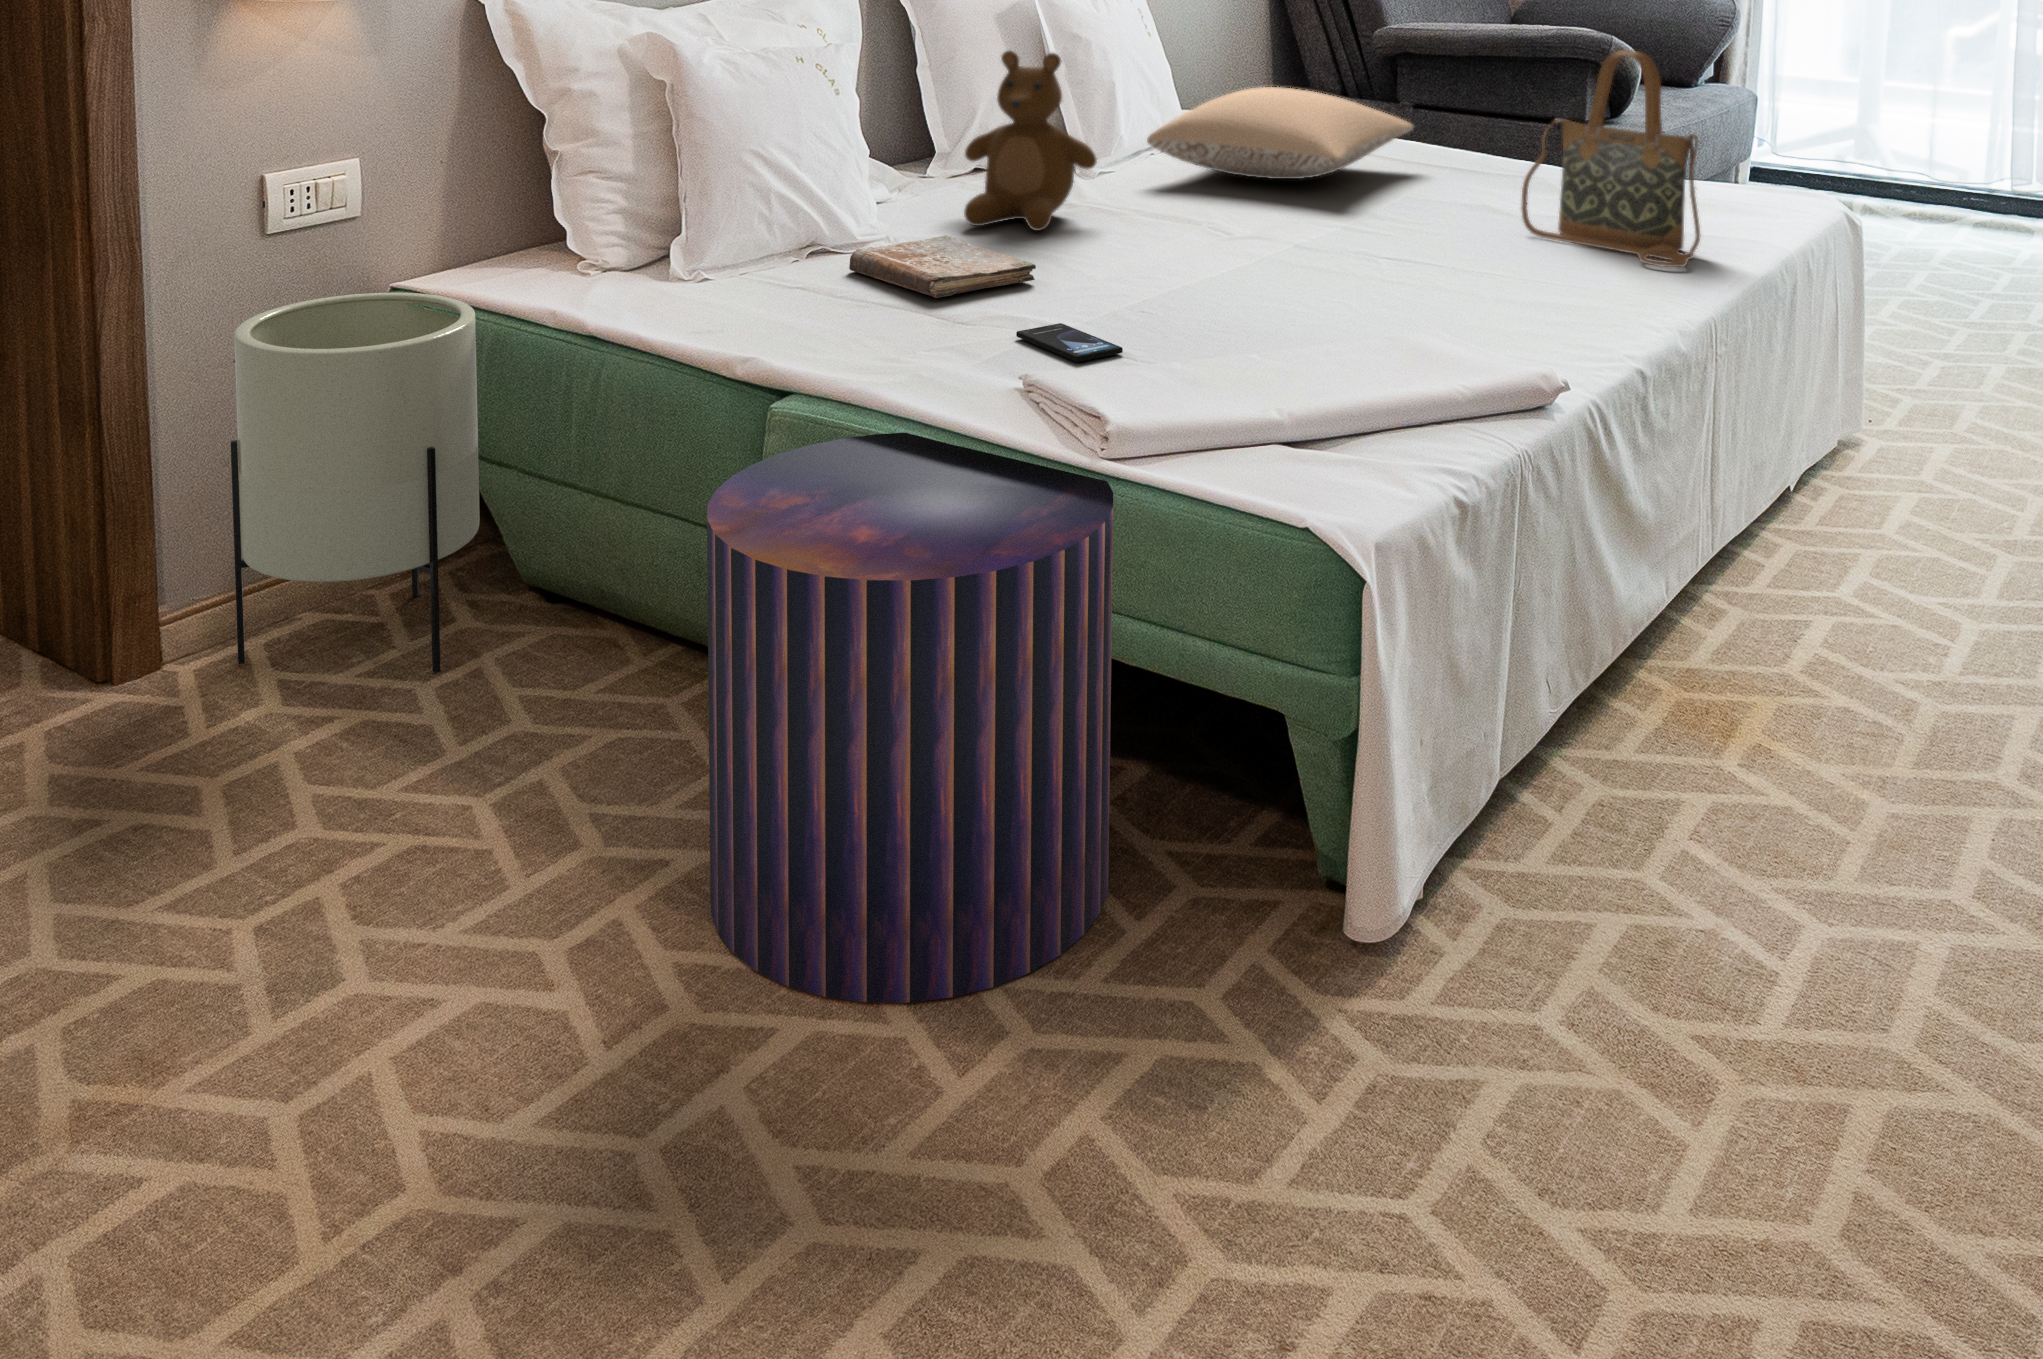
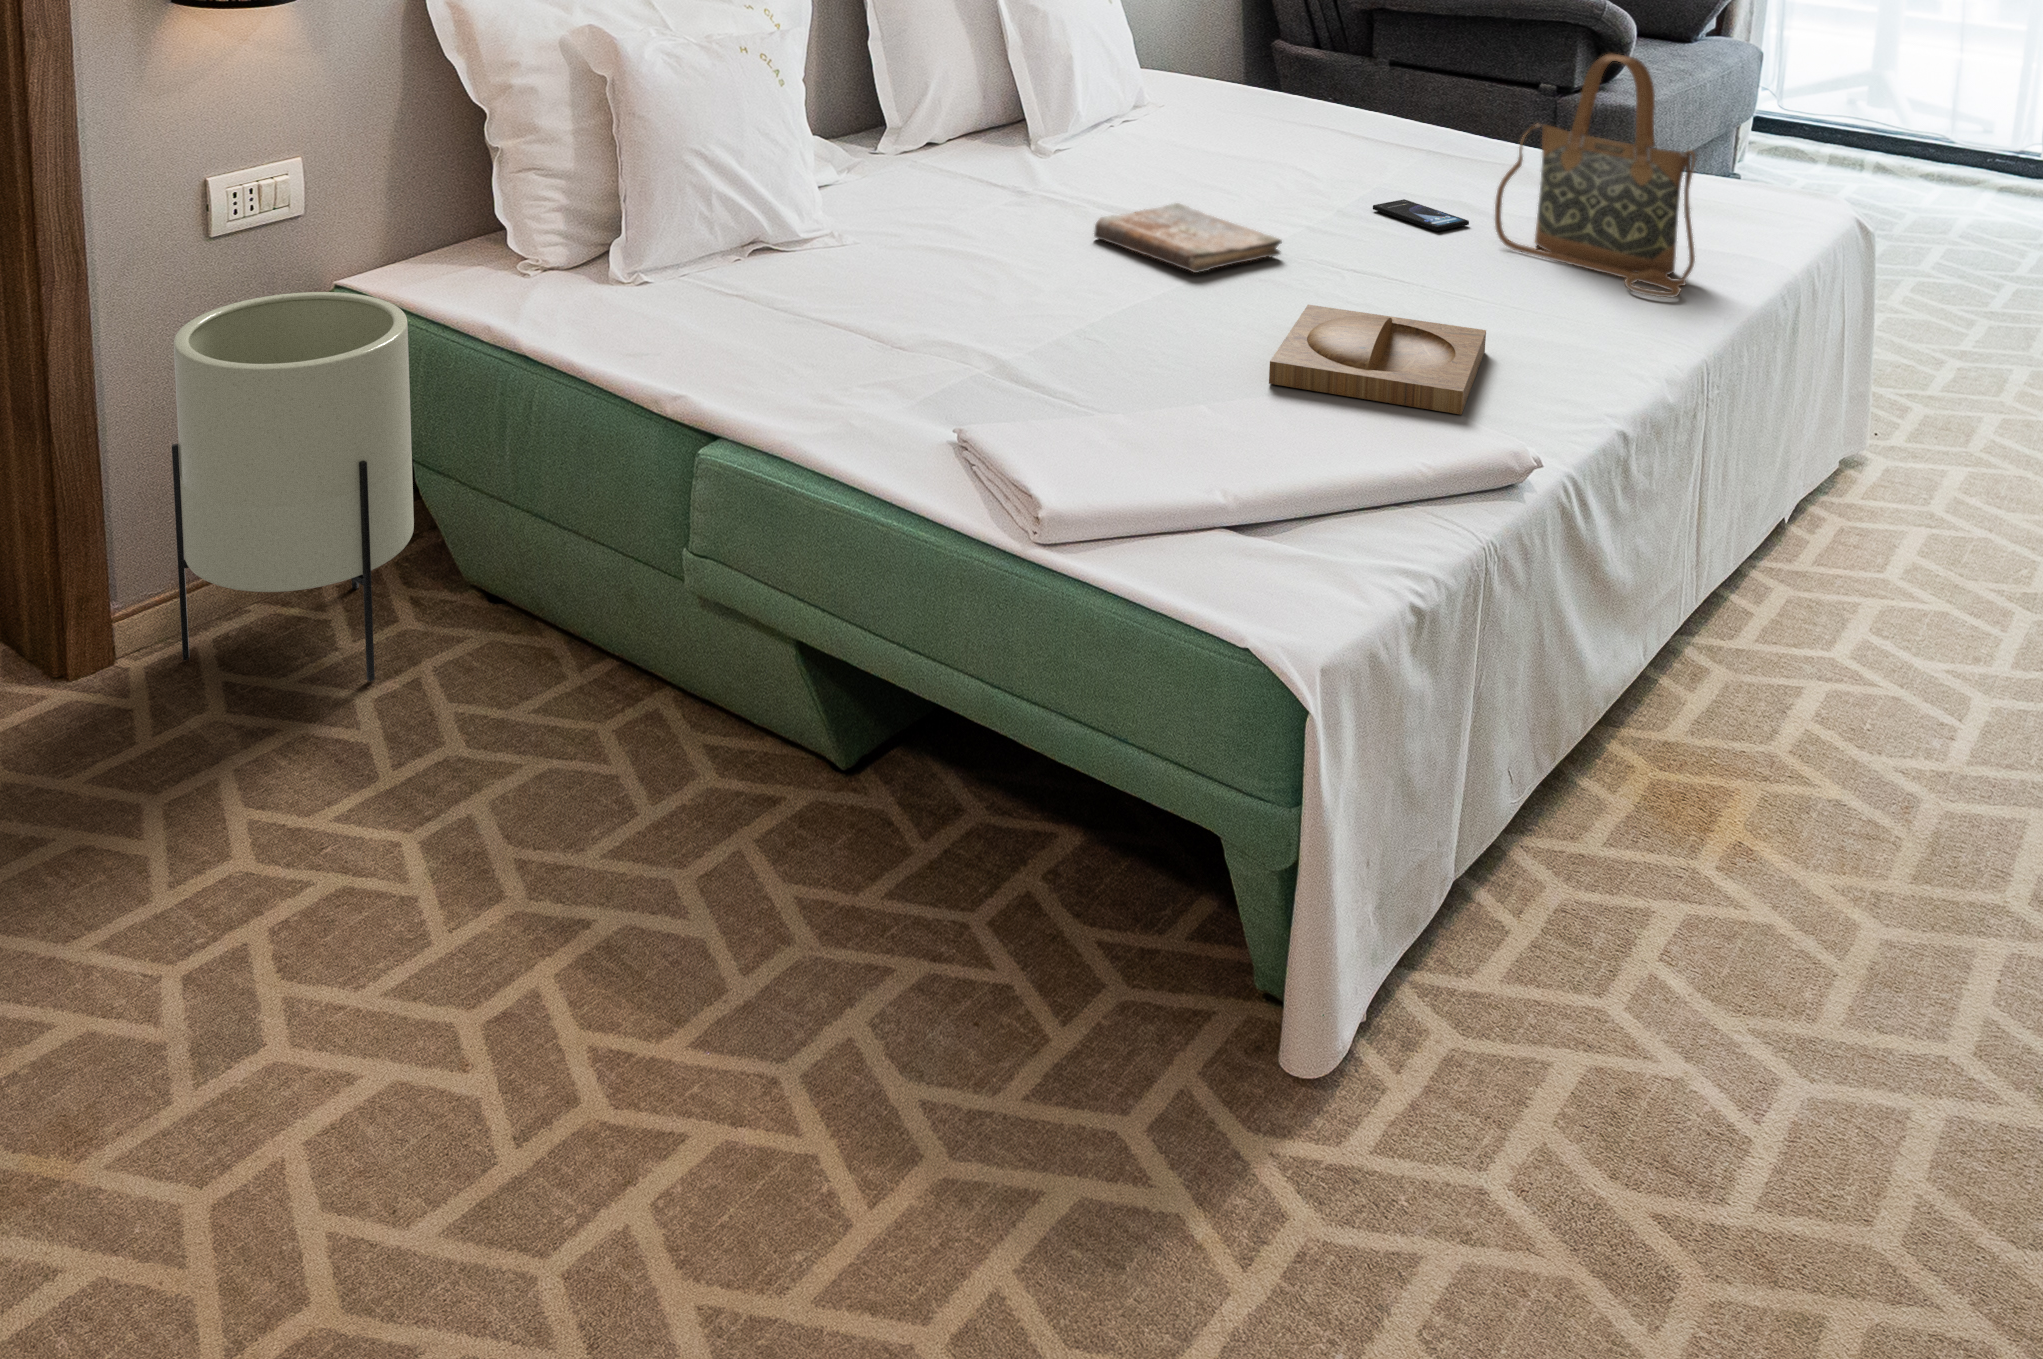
teddy bear: present [964,51,1097,231] -> none [903,37,1040,228]
pillow: present [1147,87,1414,179] -> none [1094,66,1377,166]
book: present [849,235,1036,298] -> present [1094,203,1282,273]
tray: none [1315,276,1513,356] -> present [1269,305,1486,415]
smartphone: present [1016,323,1123,362] -> present [1373,199,1469,231]
pouf: present [707,433,1113,1003] -> none [623,490,1049,1122]

